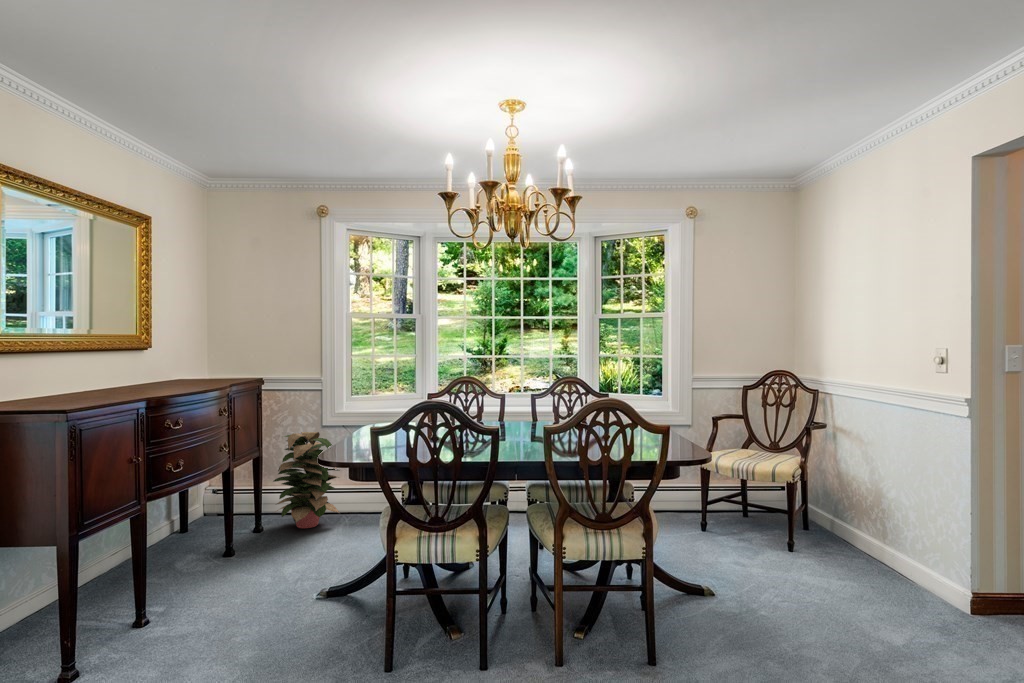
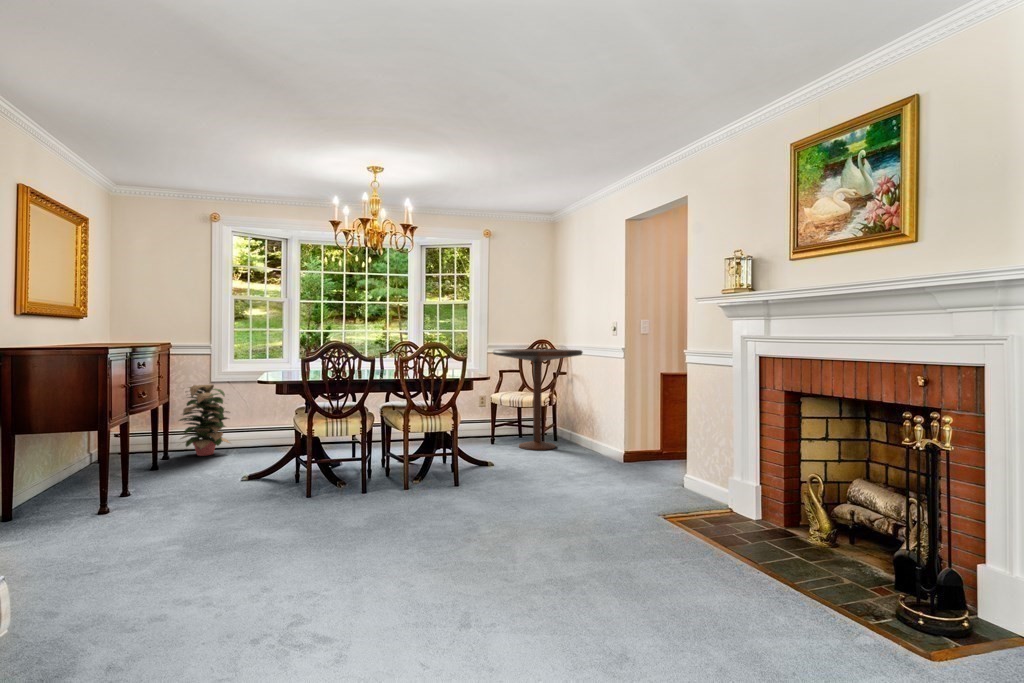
pedestal table: none [705,386,866,559] -> present [493,349,583,450]

